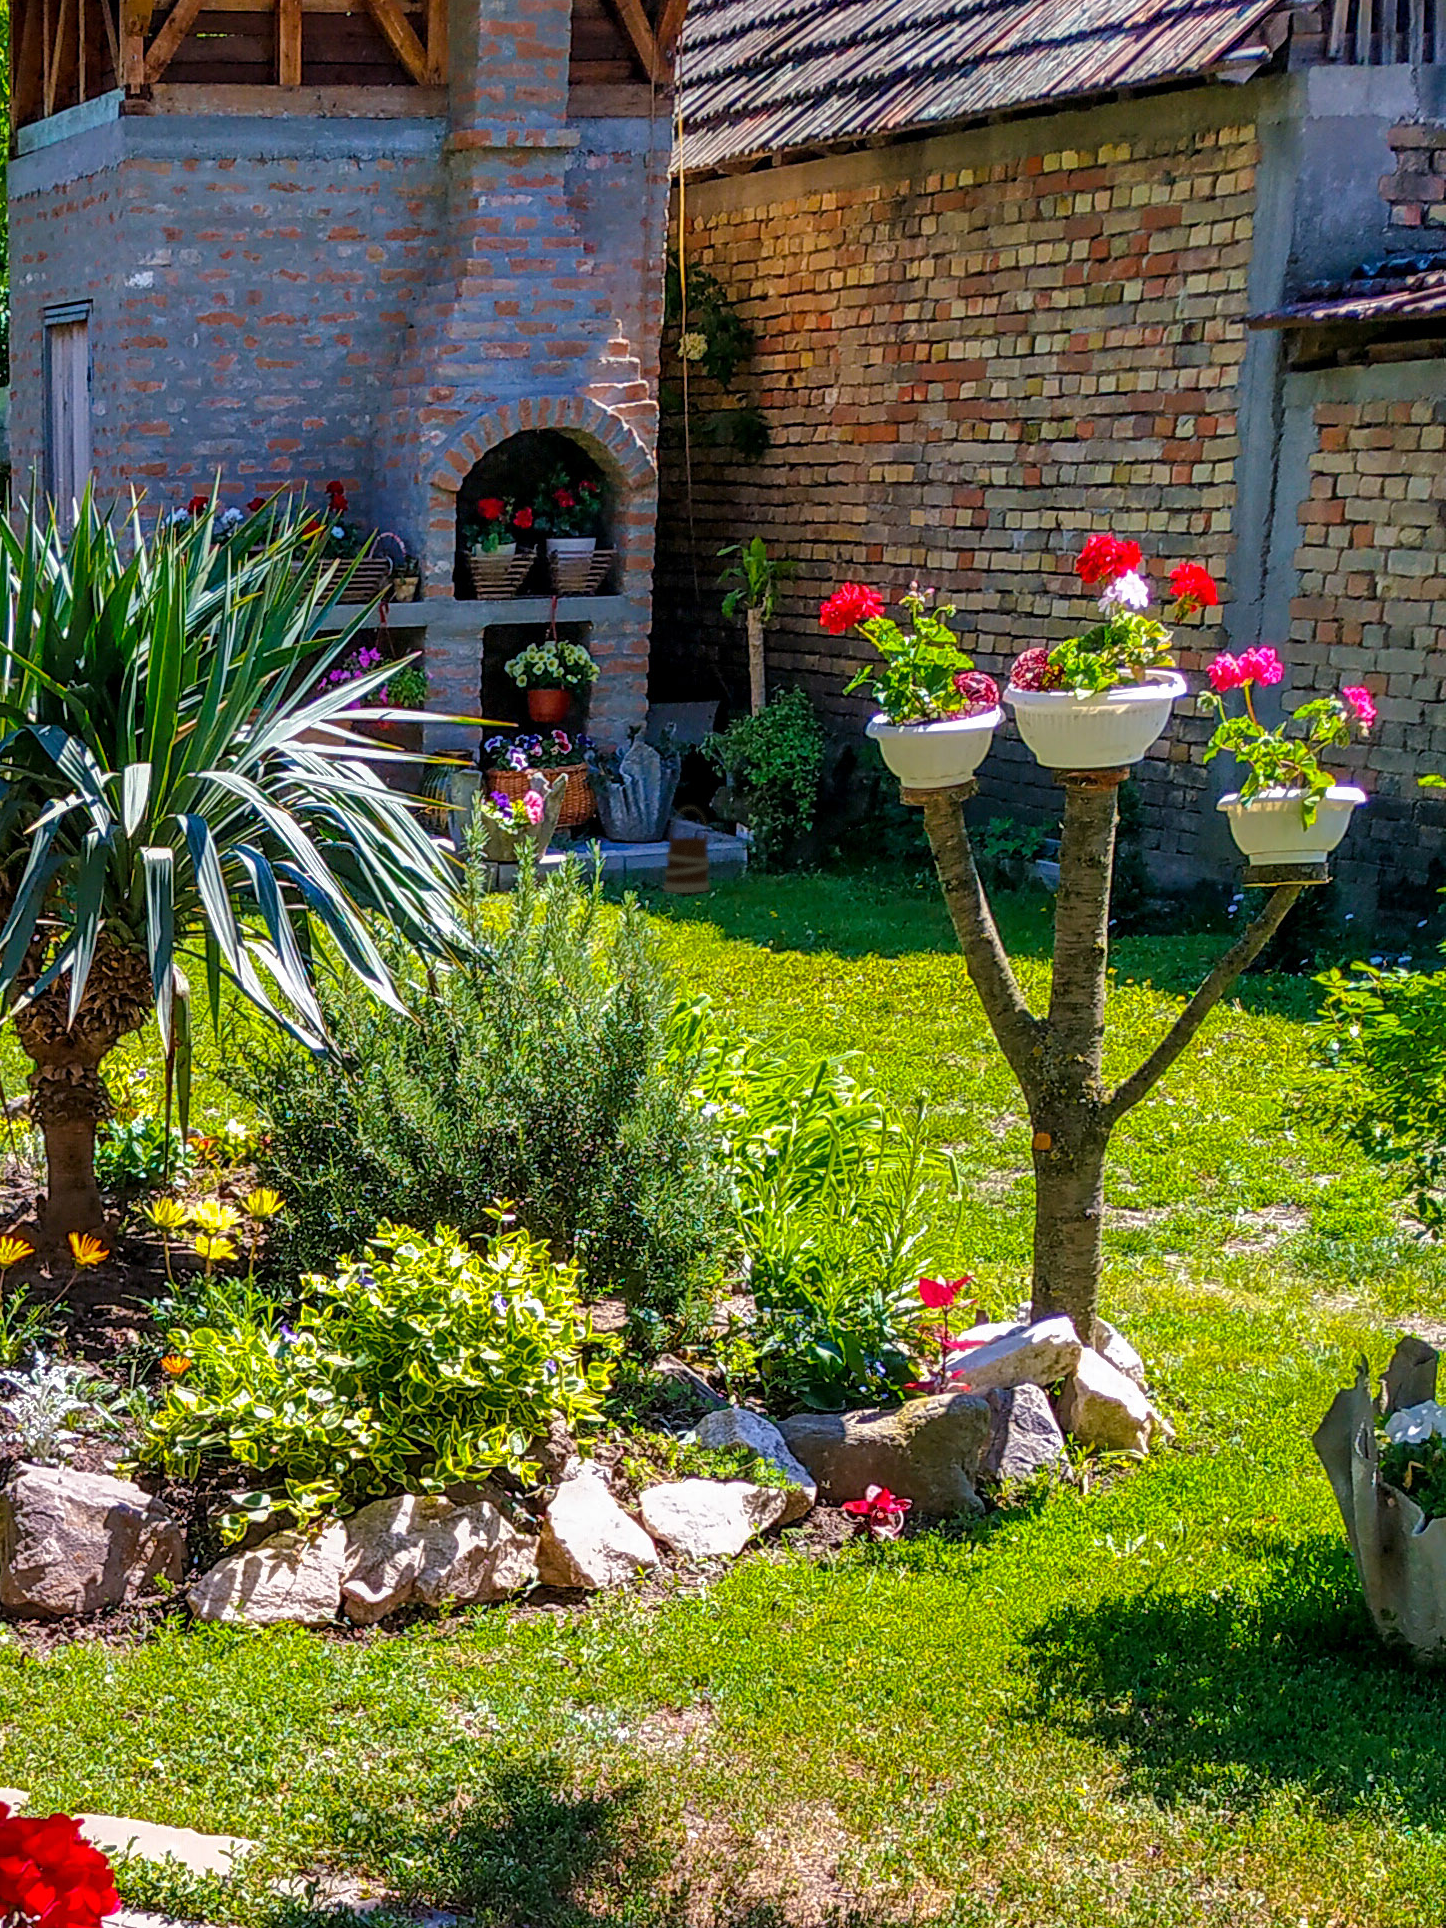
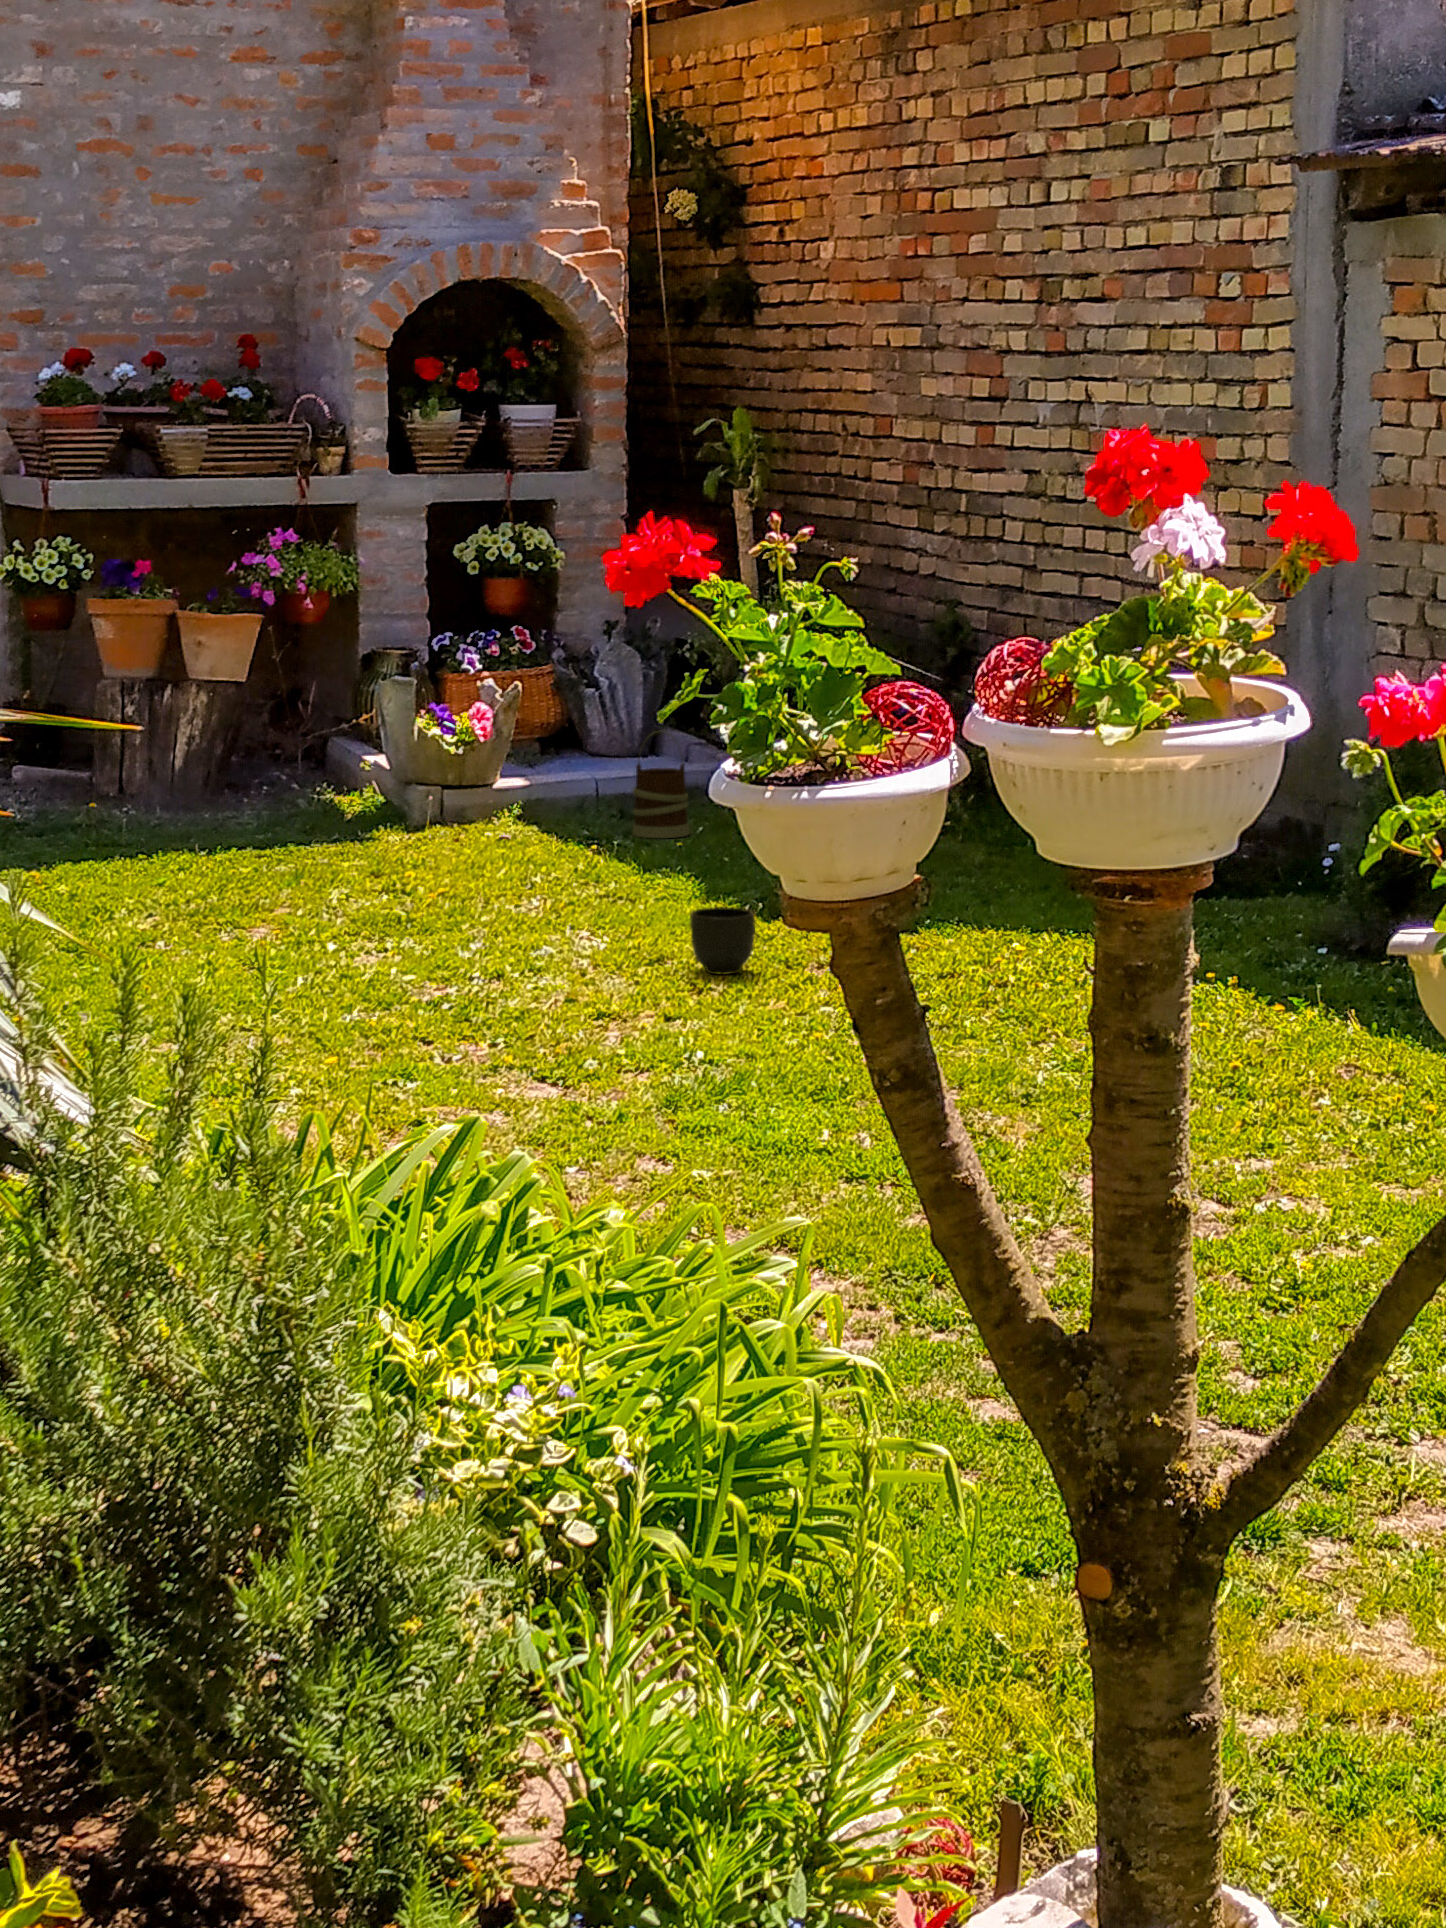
planter: none [730,927,779,976] -> present [690,907,755,975]

